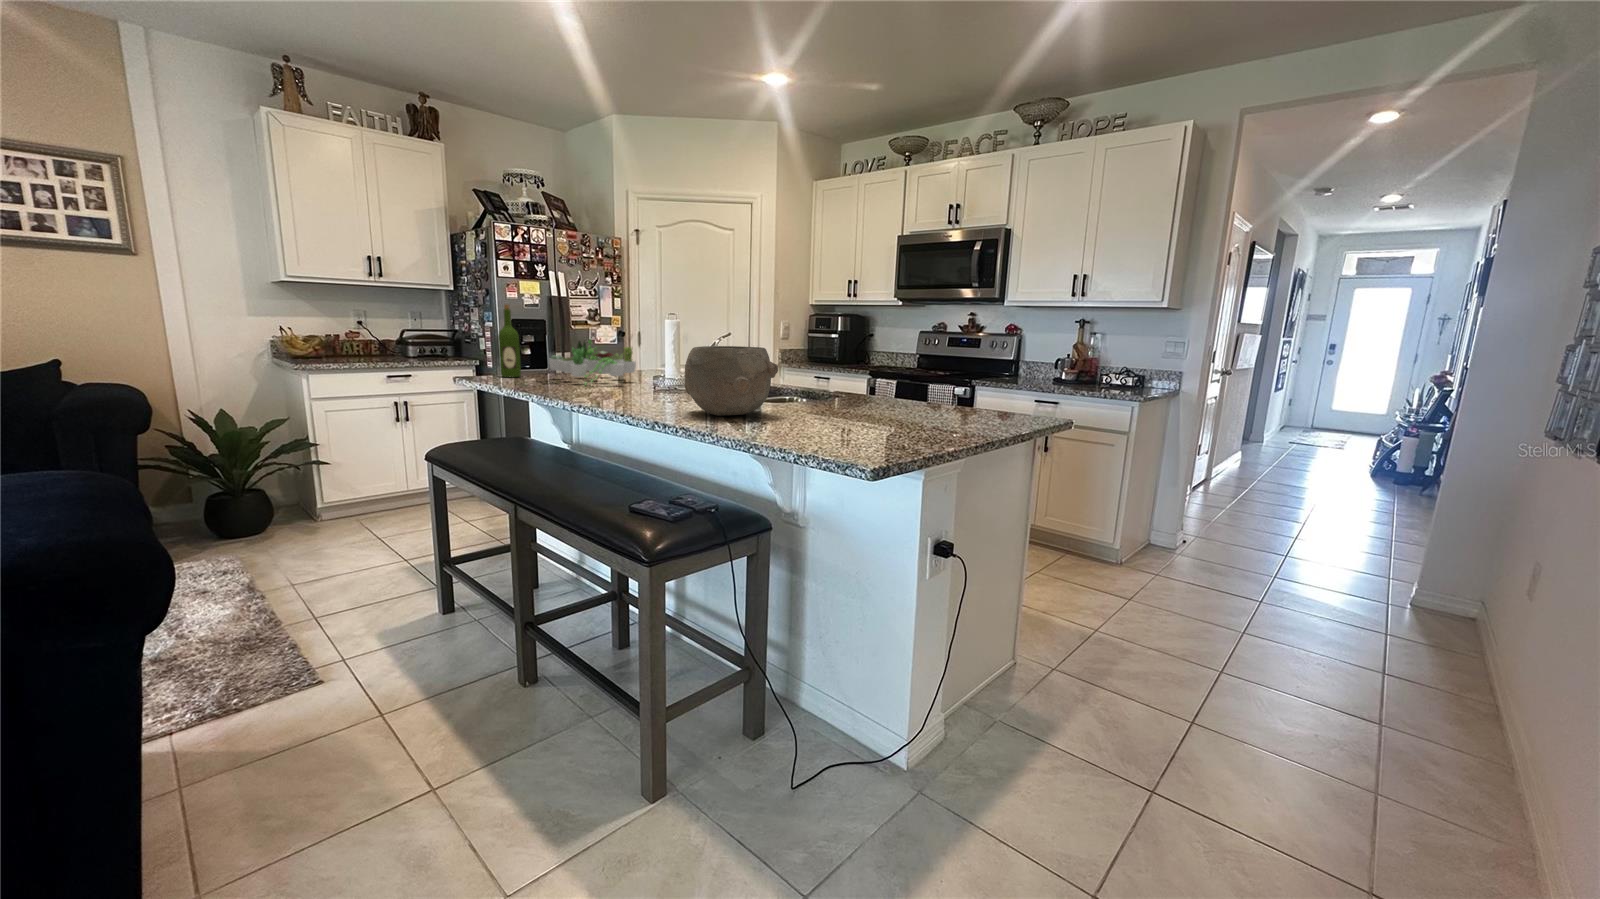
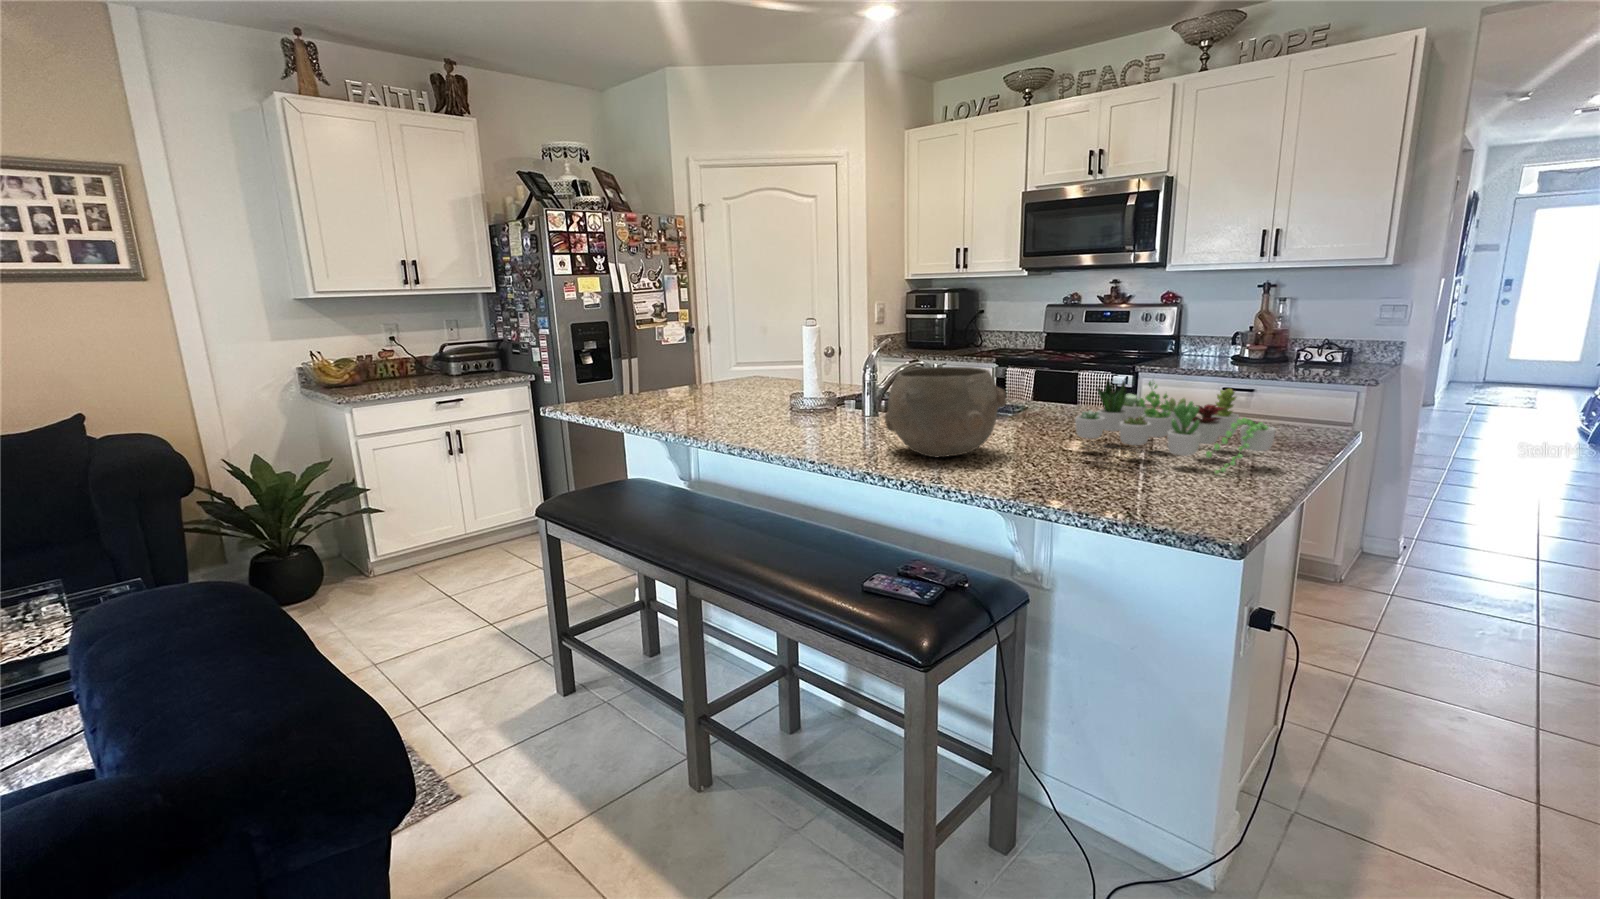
wine bottle: present [498,304,521,377] -> none [598,318,624,406]
succulent plant: present [549,340,636,385] -> present [1075,380,1275,474]

